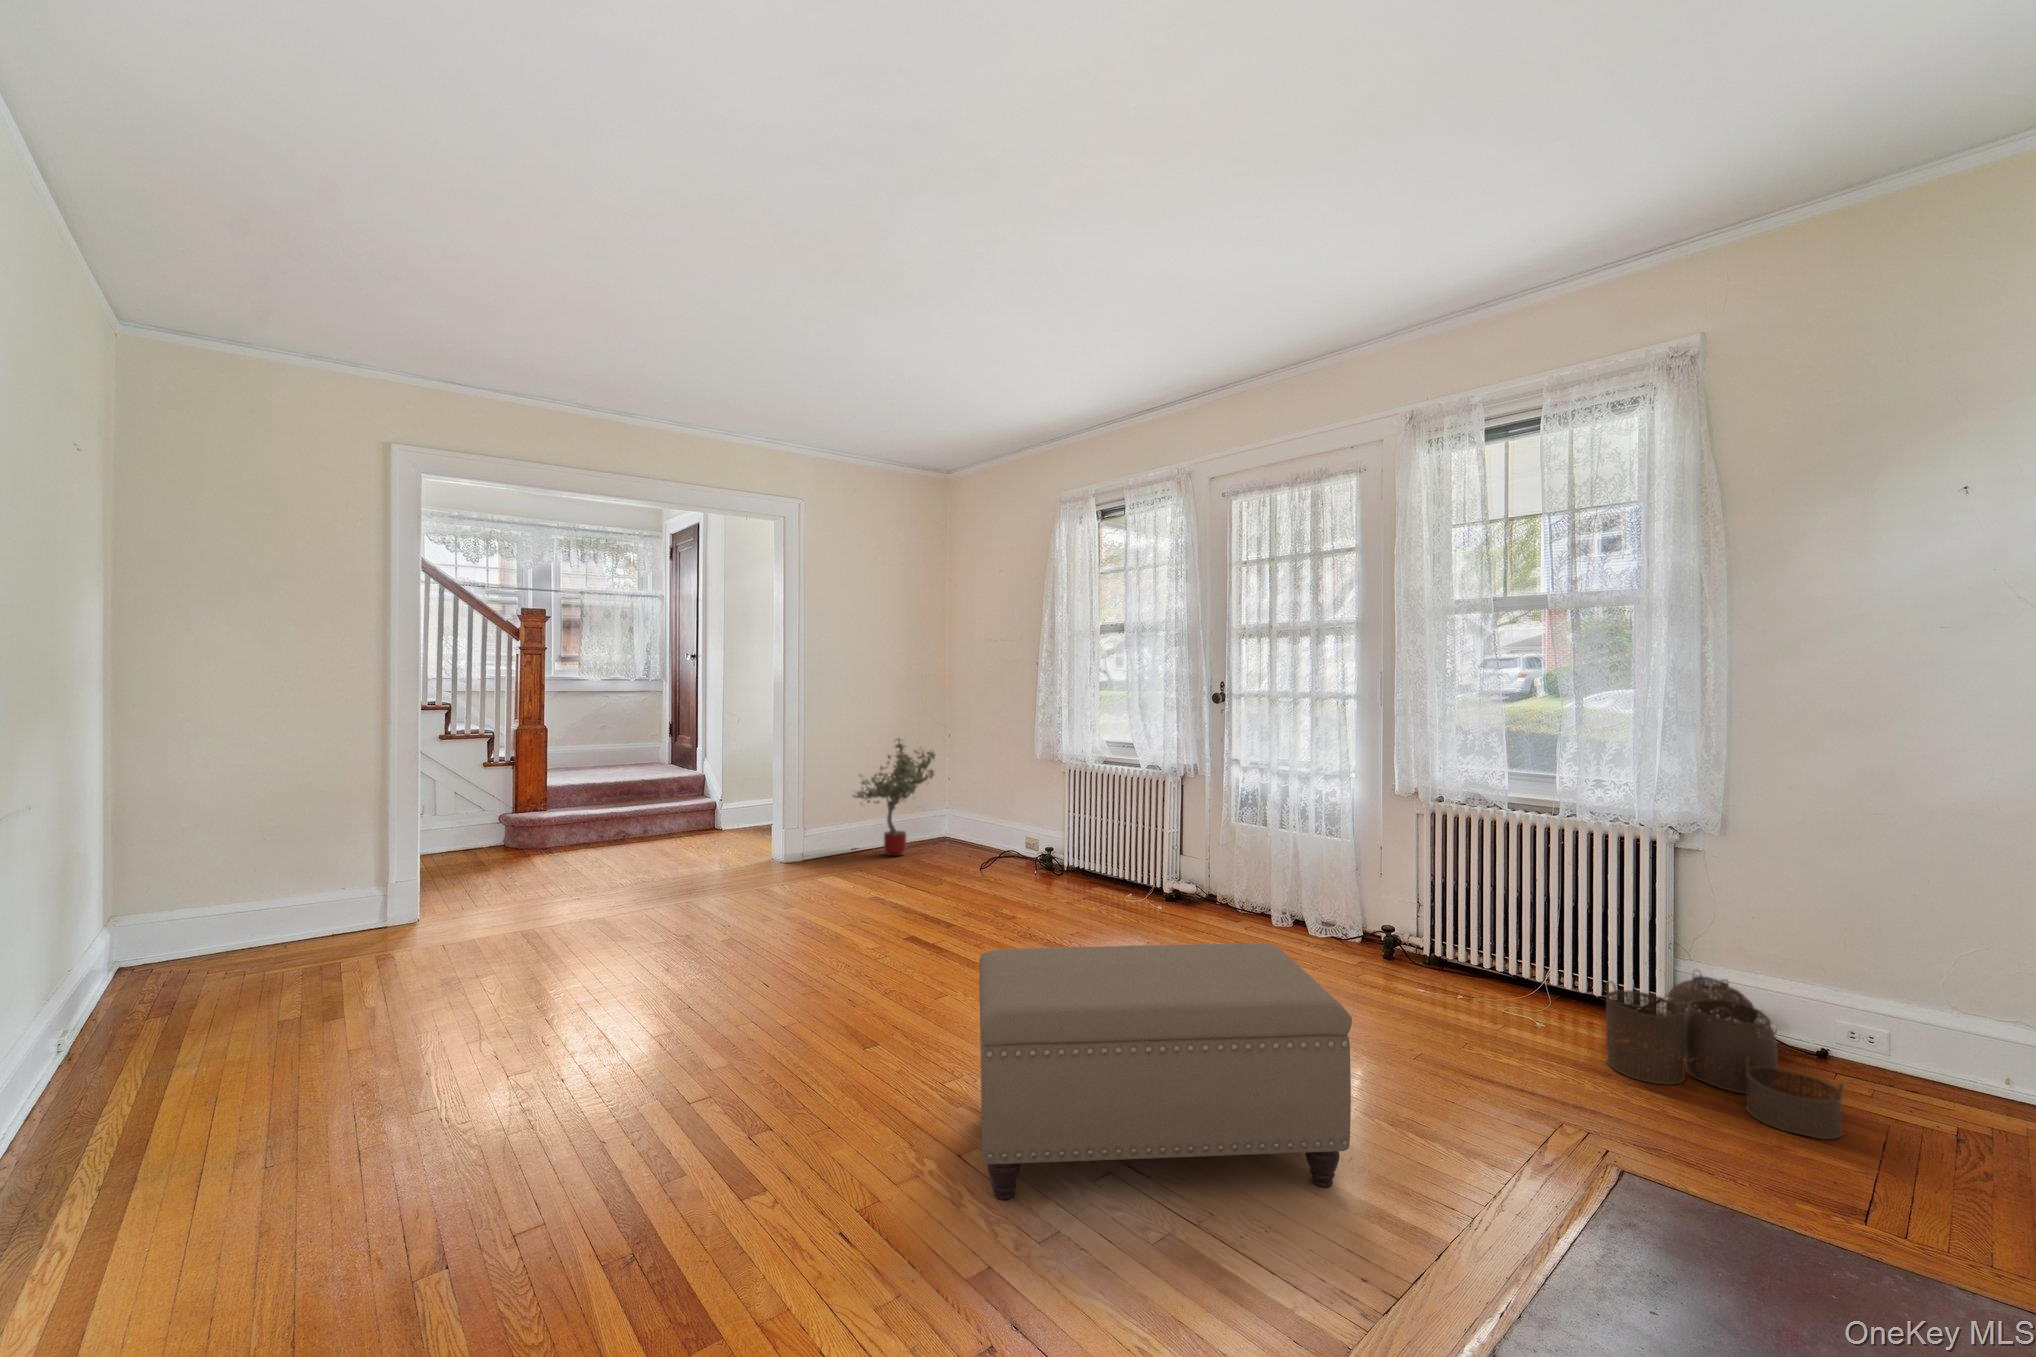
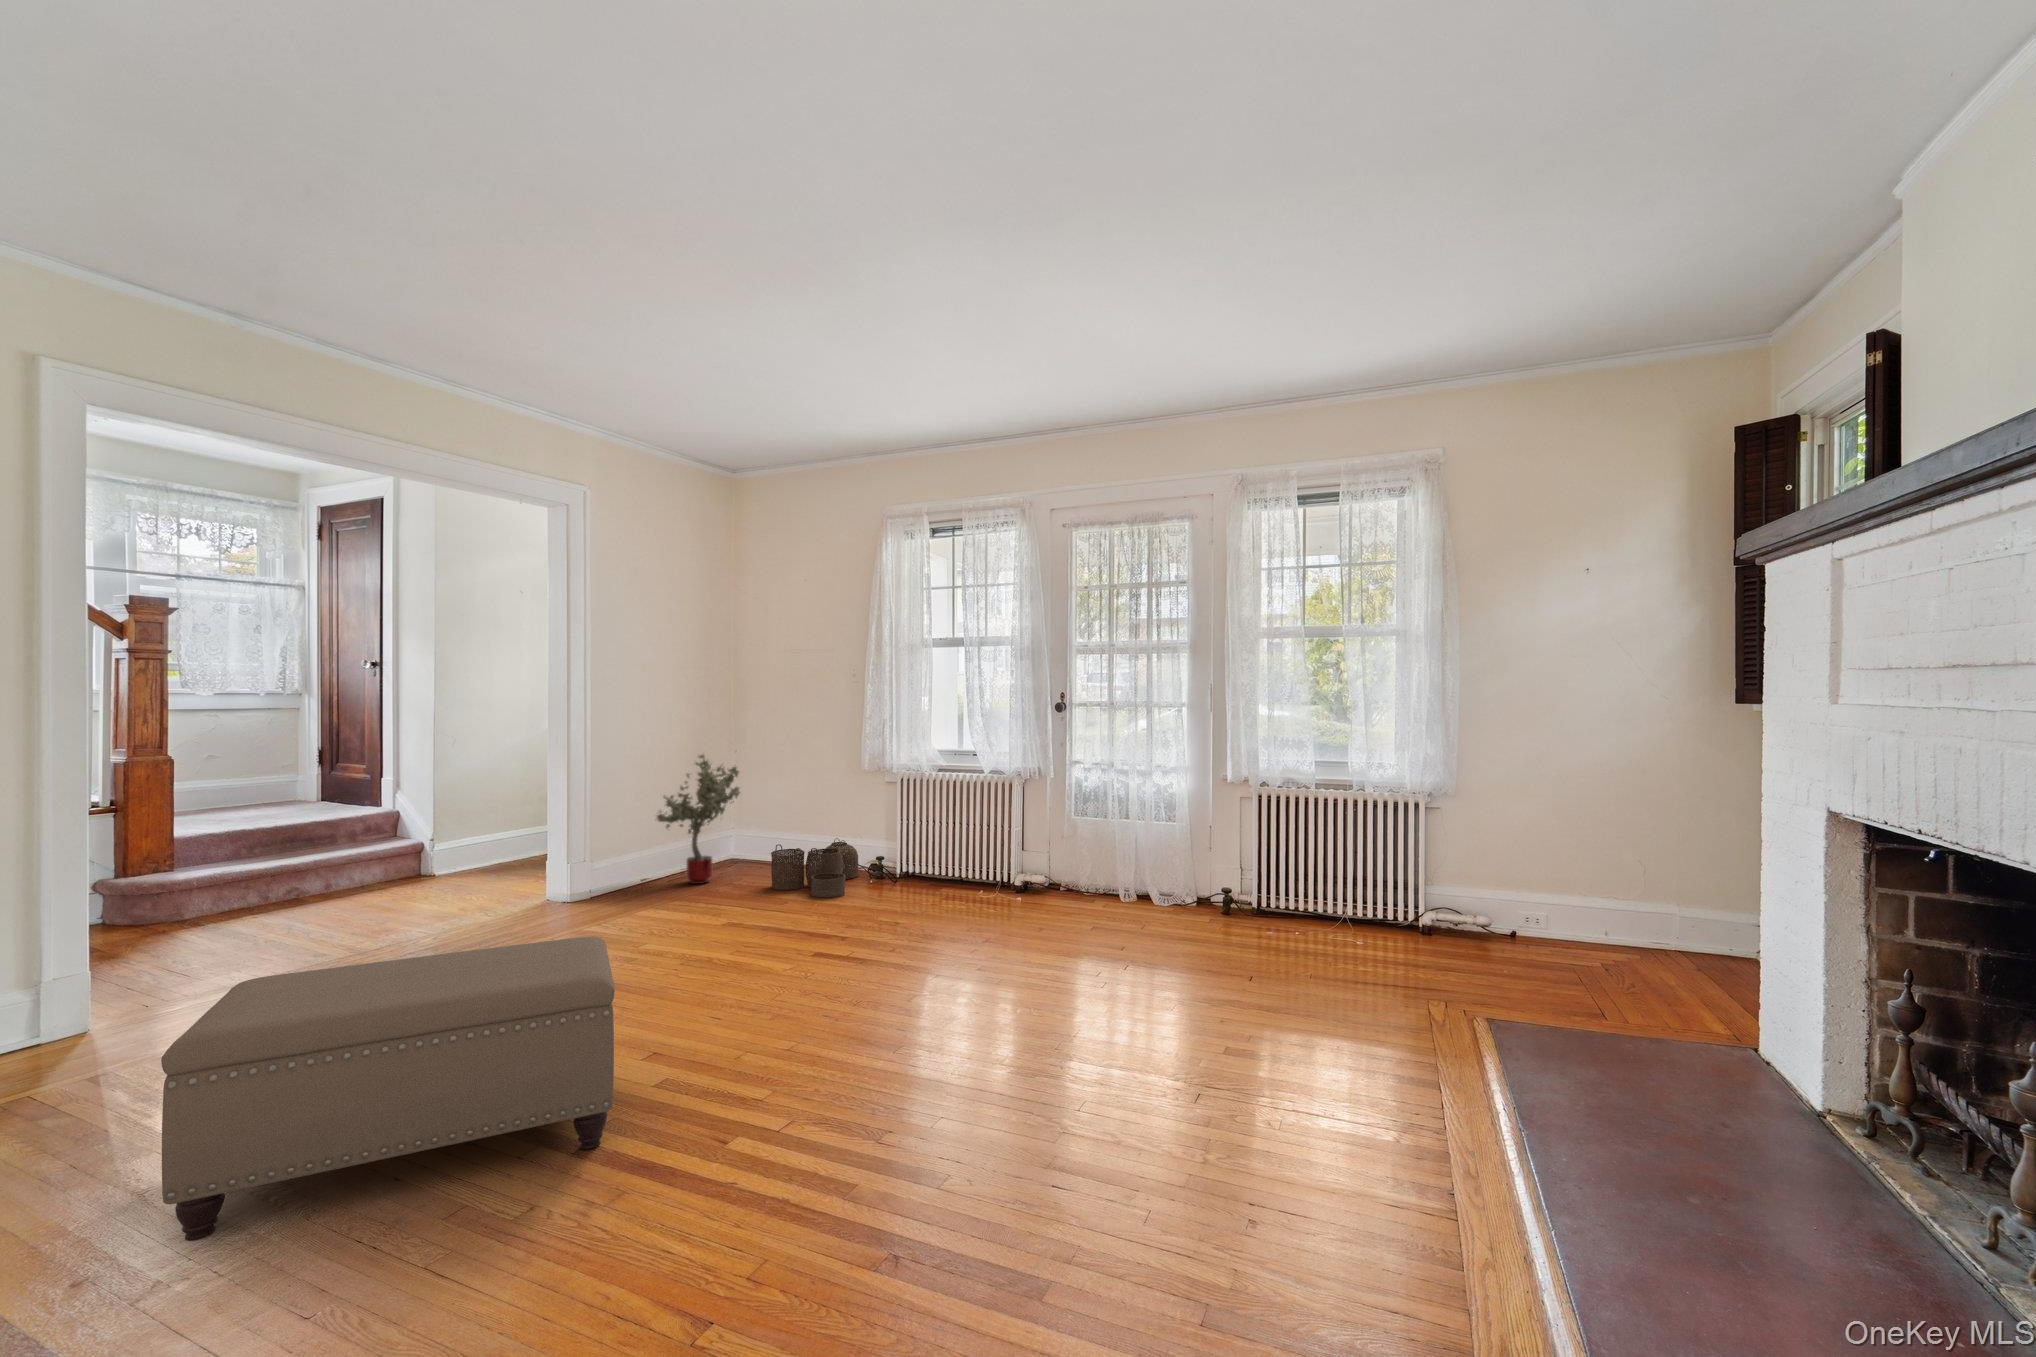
ottoman: present [979,943,1352,1200] -> present [161,937,615,1241]
woven basket: present [1606,975,1843,1139] -> present [771,838,858,897]

